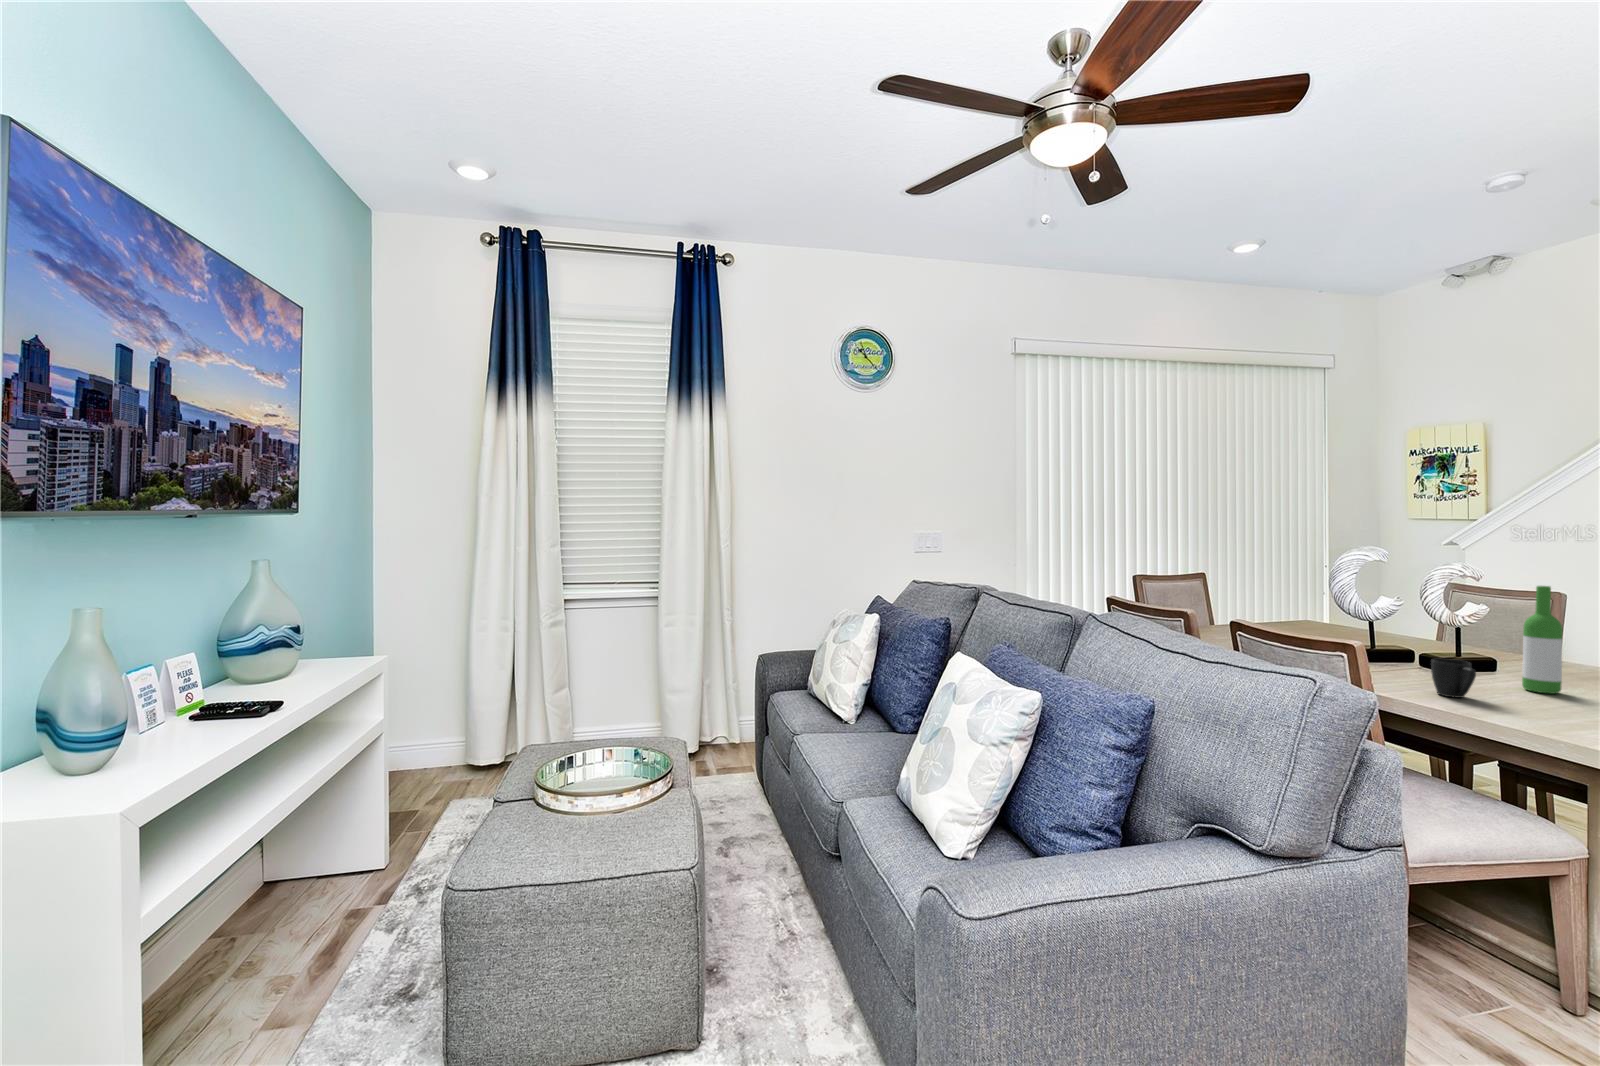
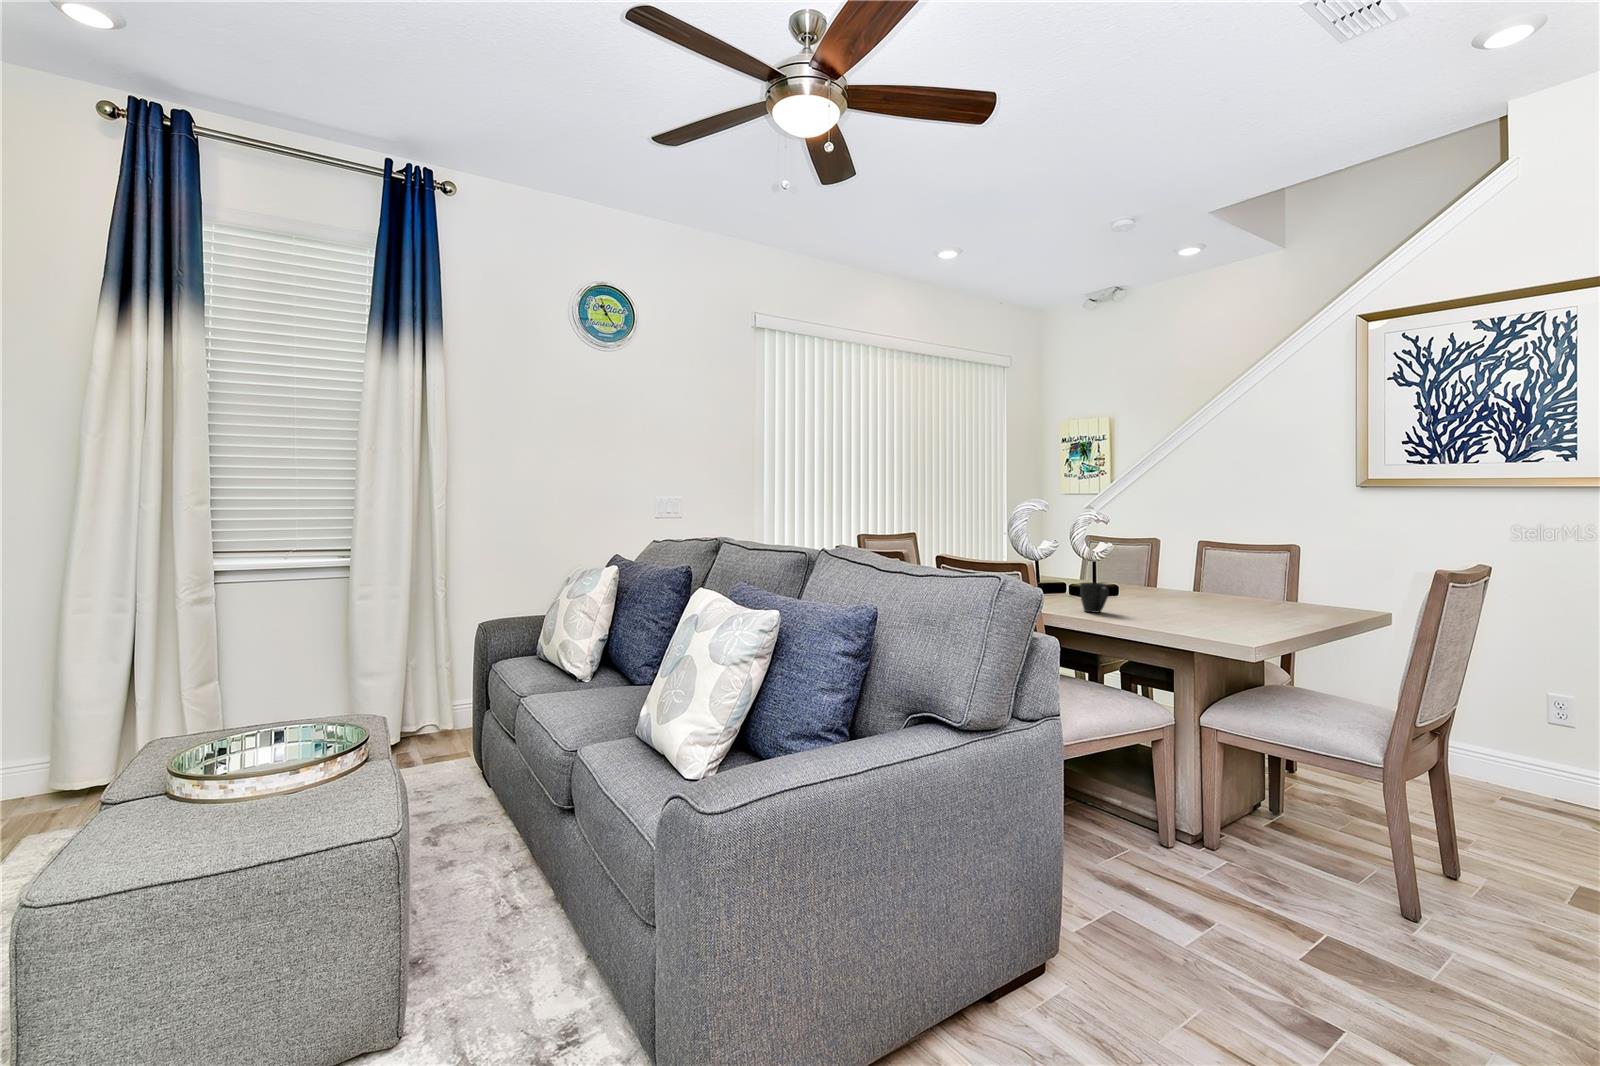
wine bottle: present [1522,586,1563,694] -> none [1137,523,1162,607]

